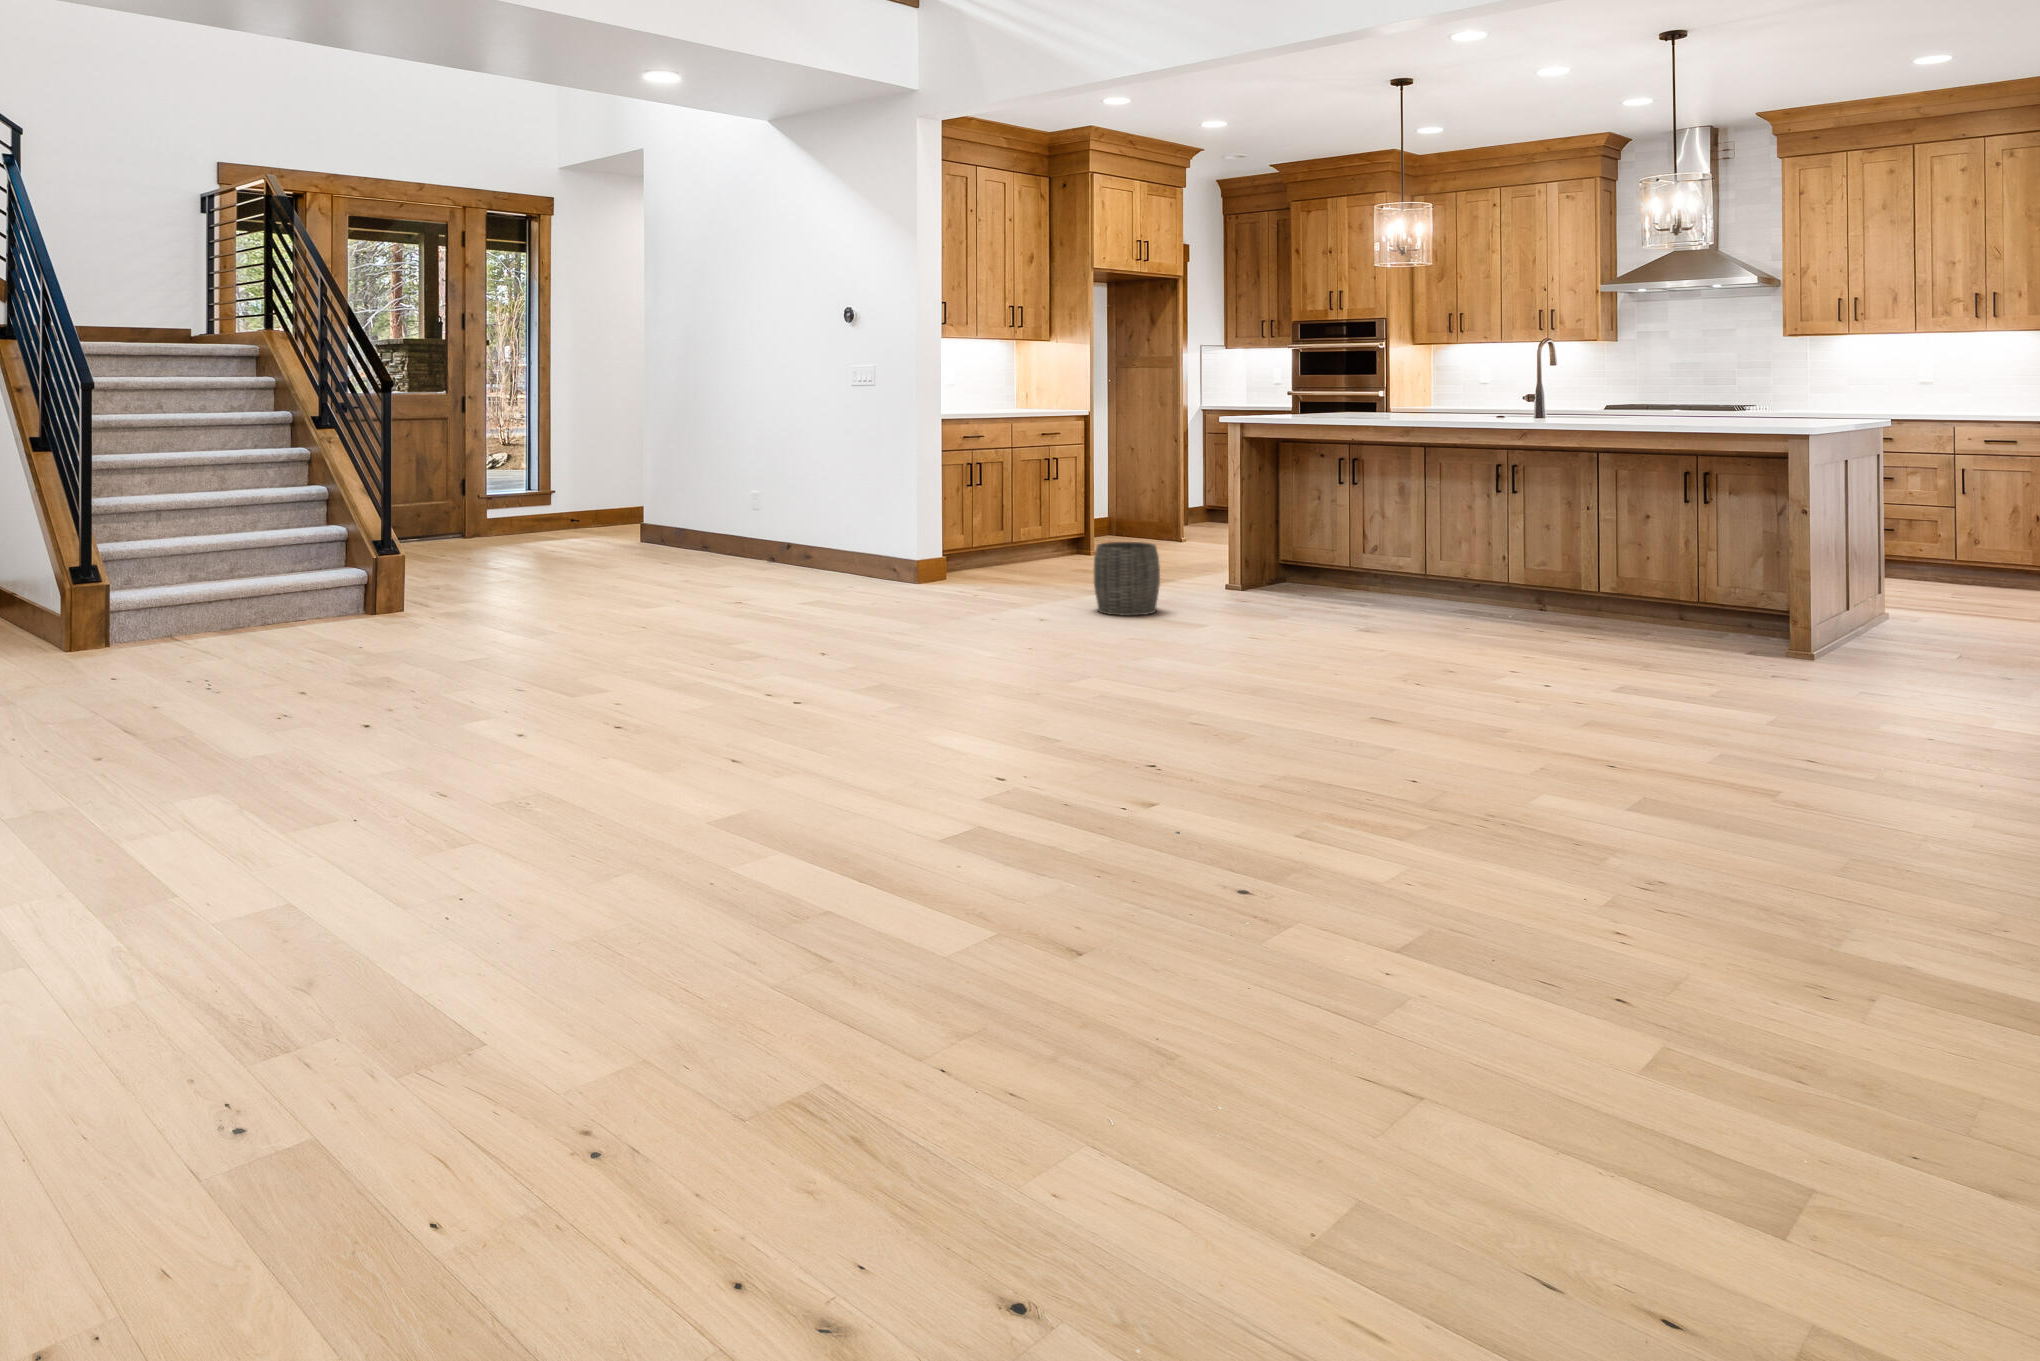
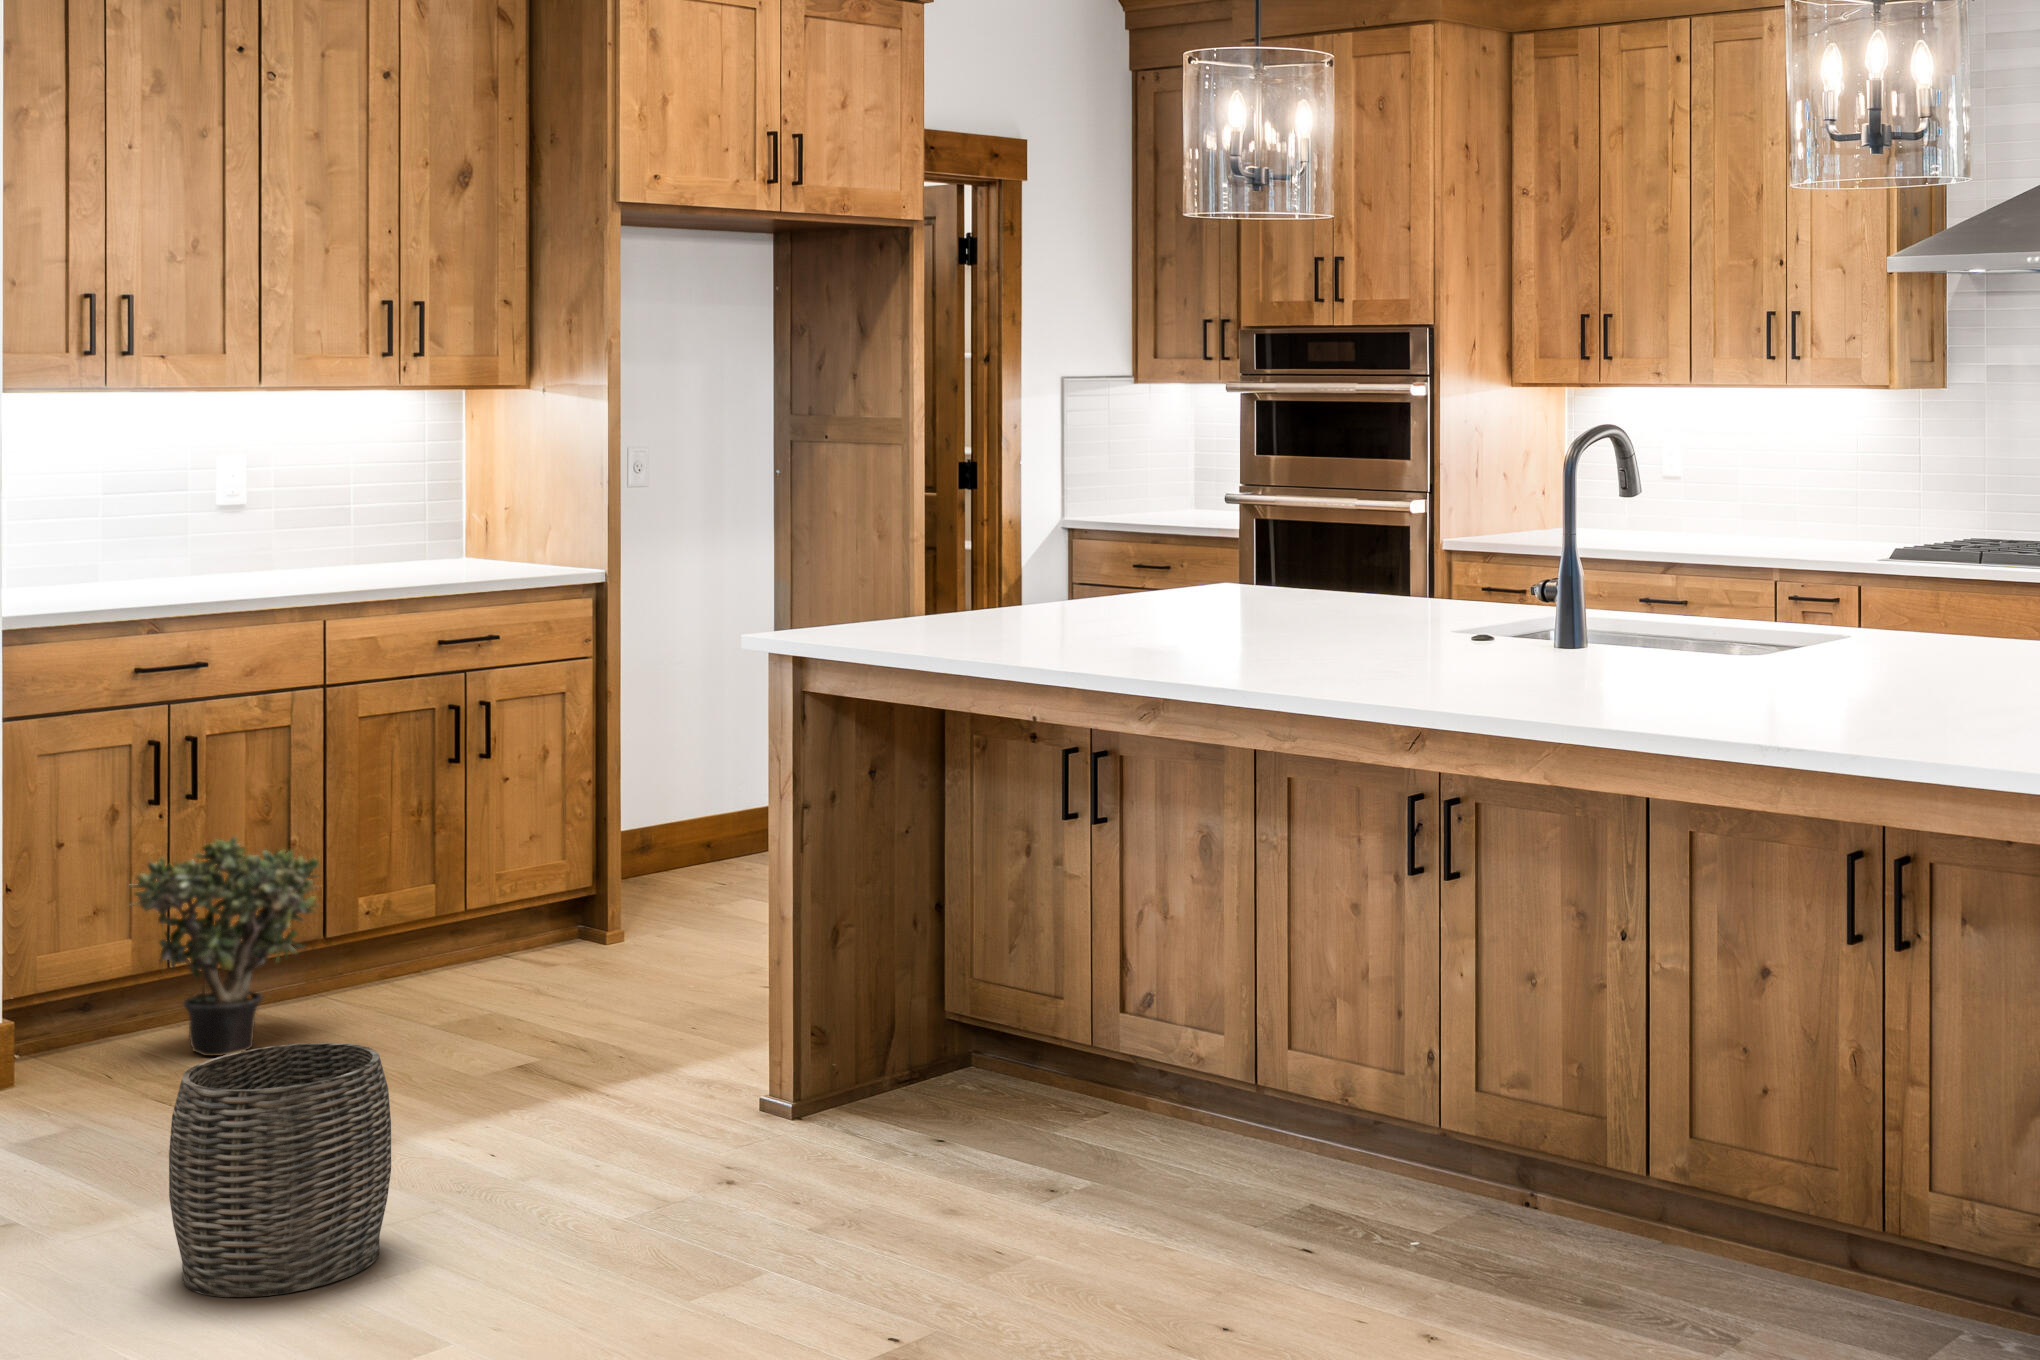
potted plant: none [979,495,1041,573] -> present [132,837,319,1056]

